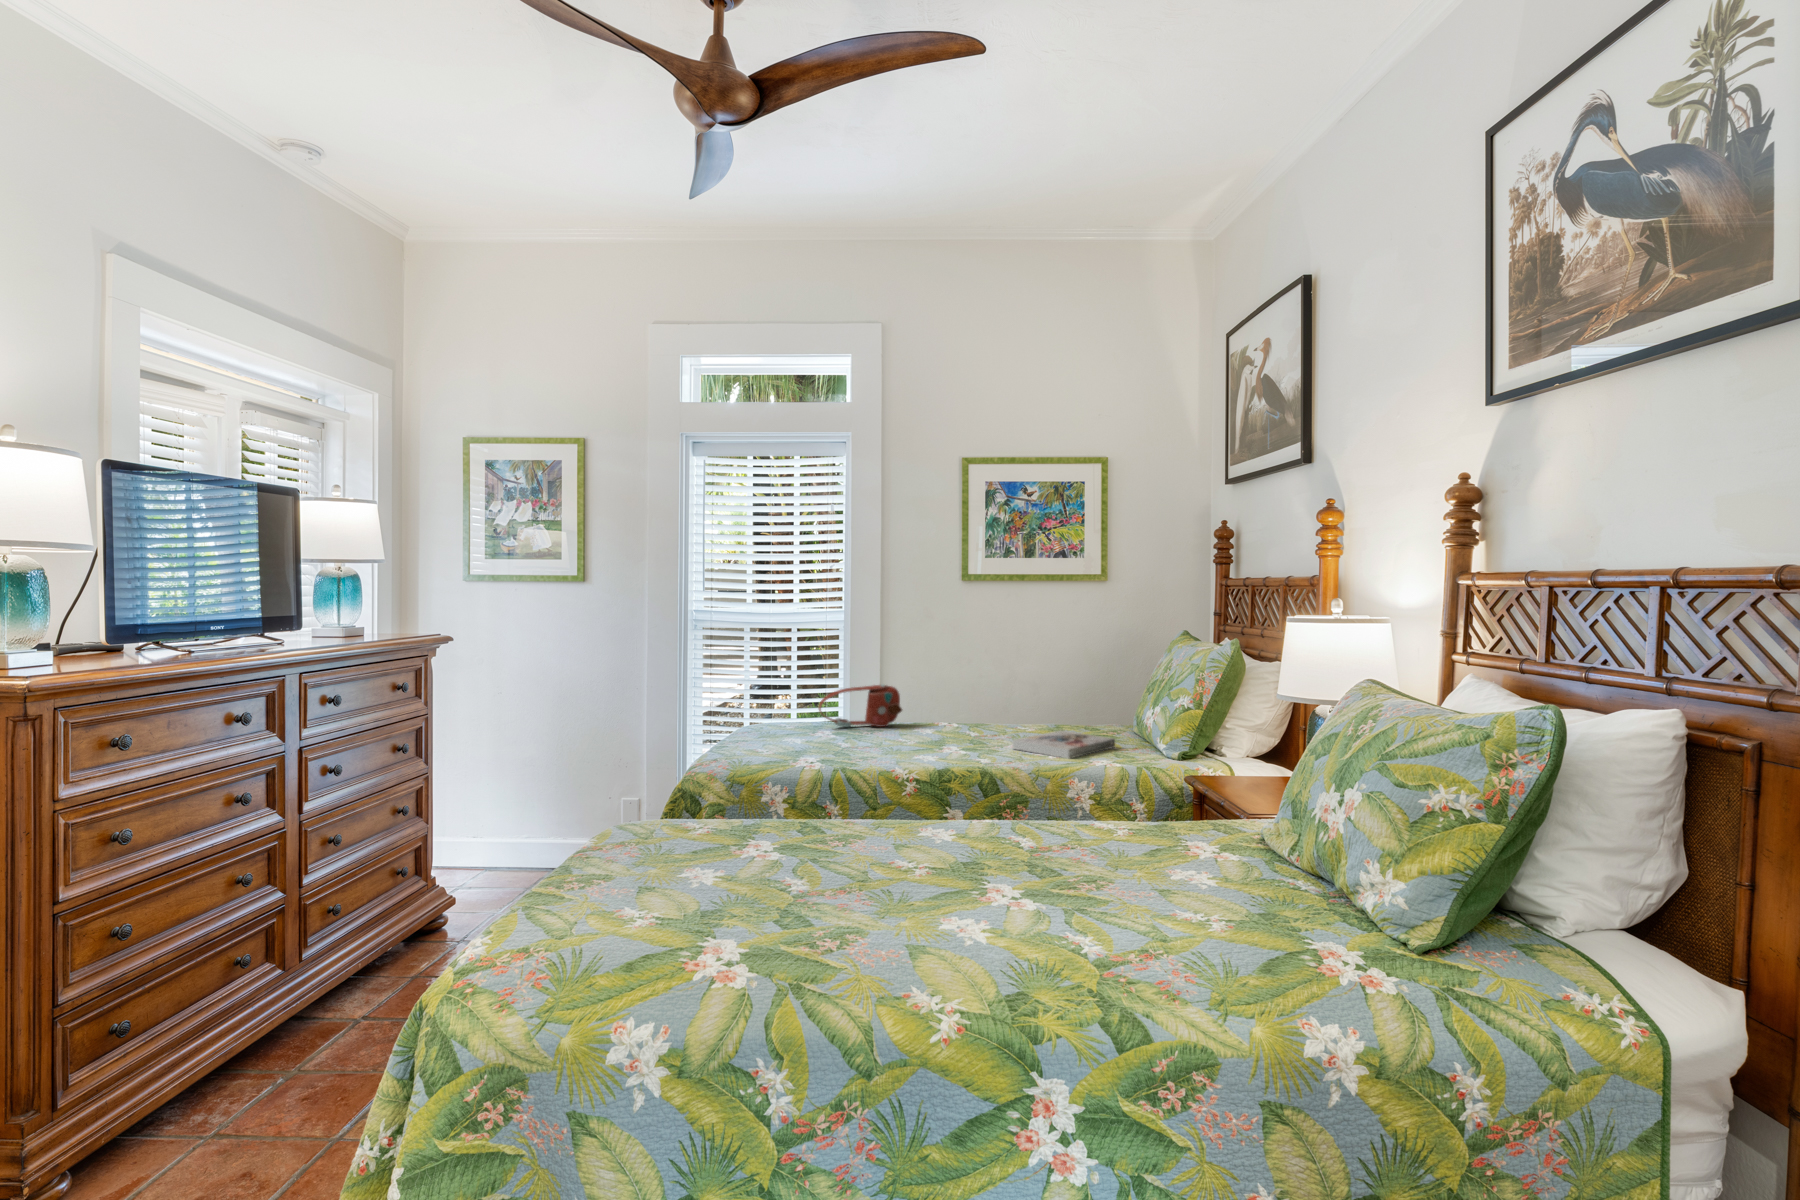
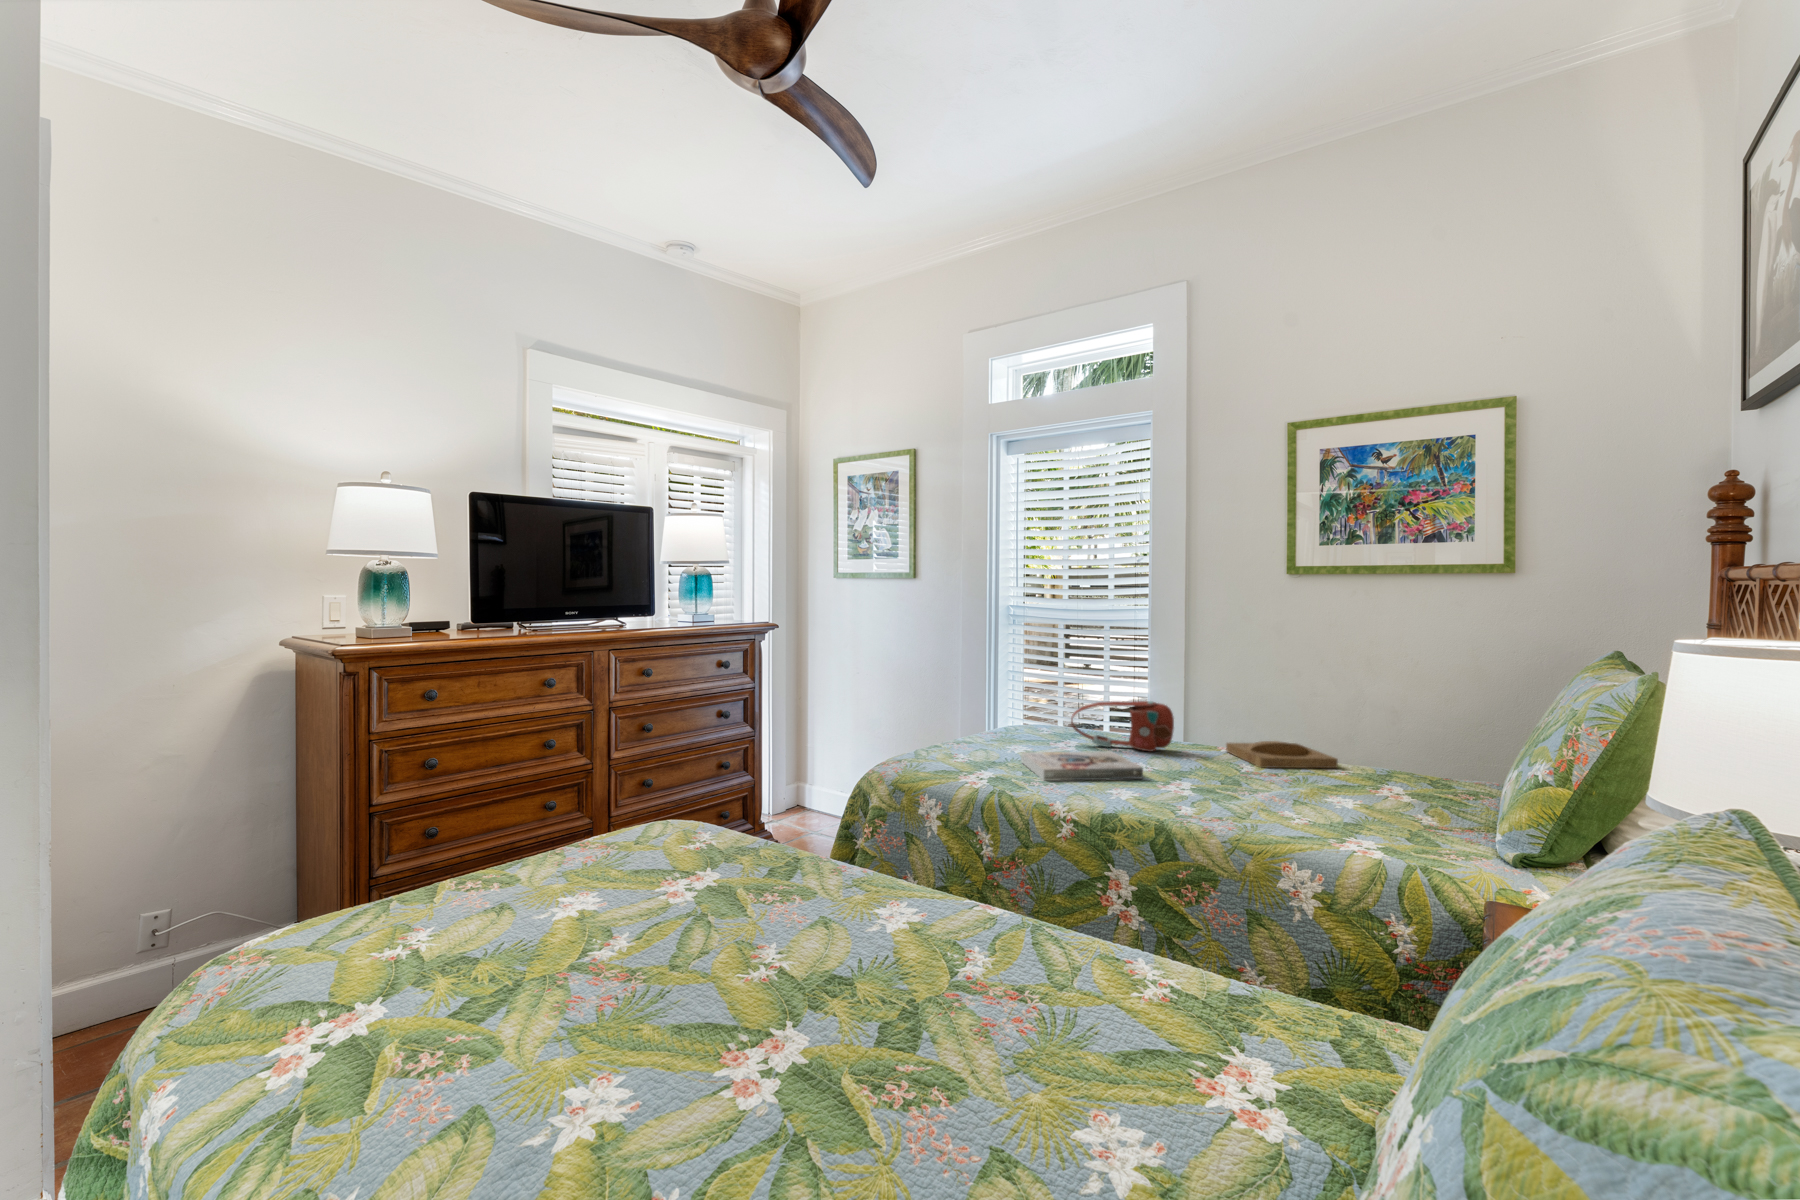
tray: none [931,708,1012,728] -> present [1226,741,1338,768]
book: present [1013,731,1115,759] -> present [1021,751,1143,781]

